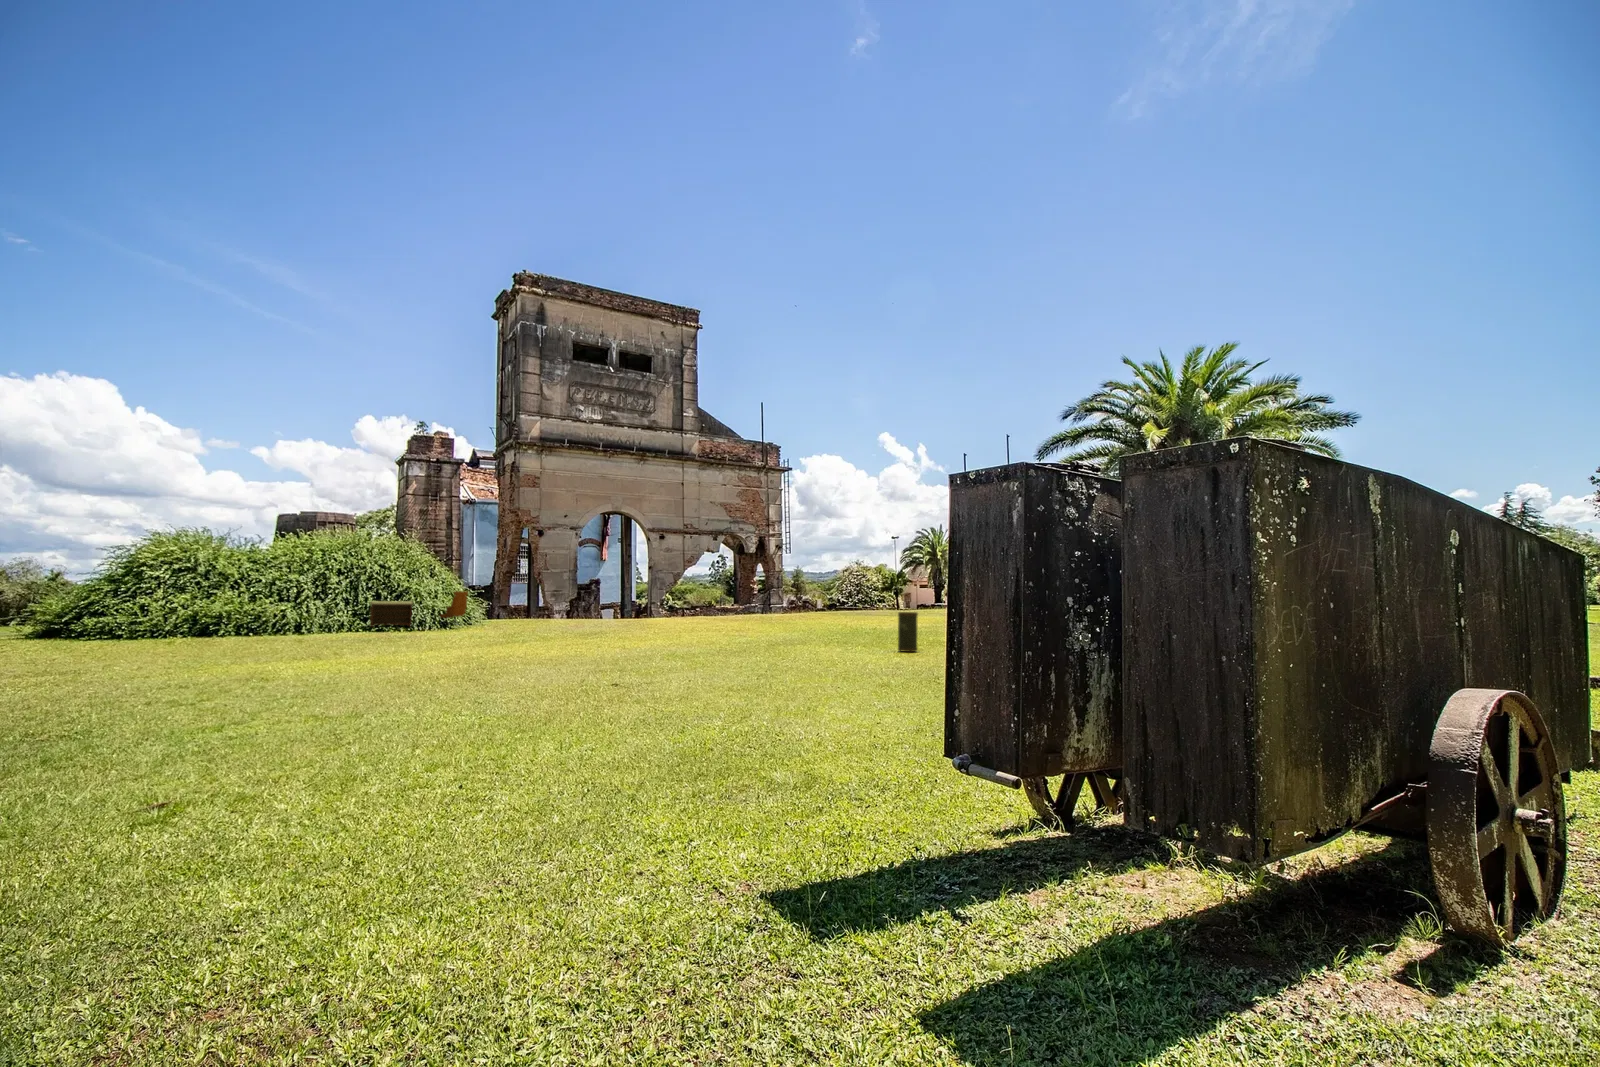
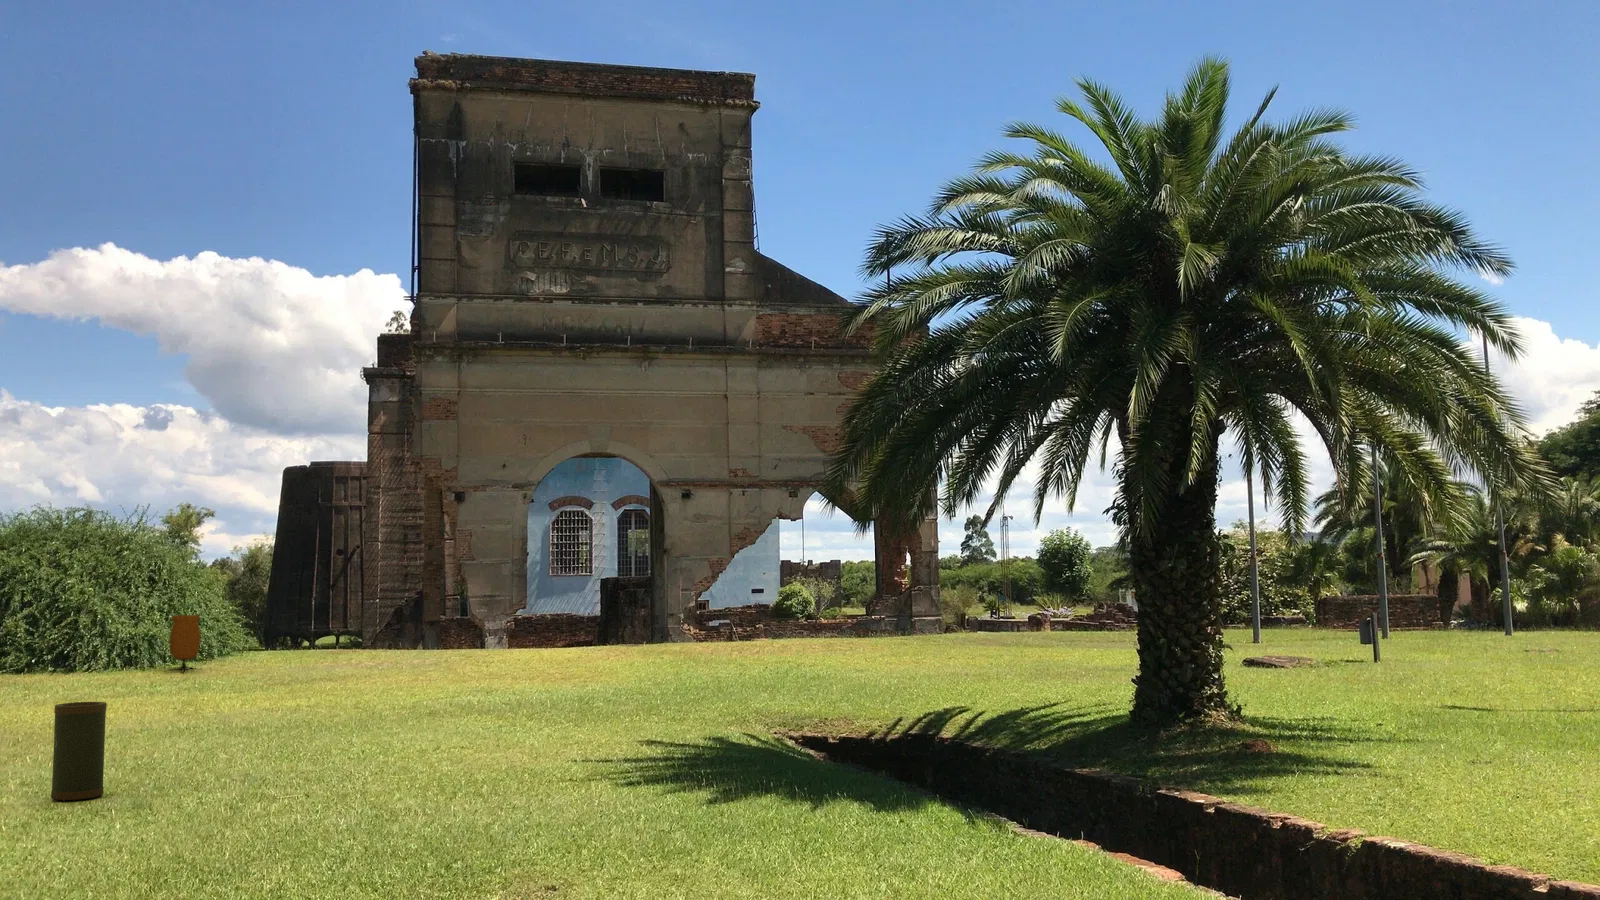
bench: present [370,601,413,627] -> none [18,635,98,680]
trash can: present [898,612,918,652] -> present [51,702,107,802]

